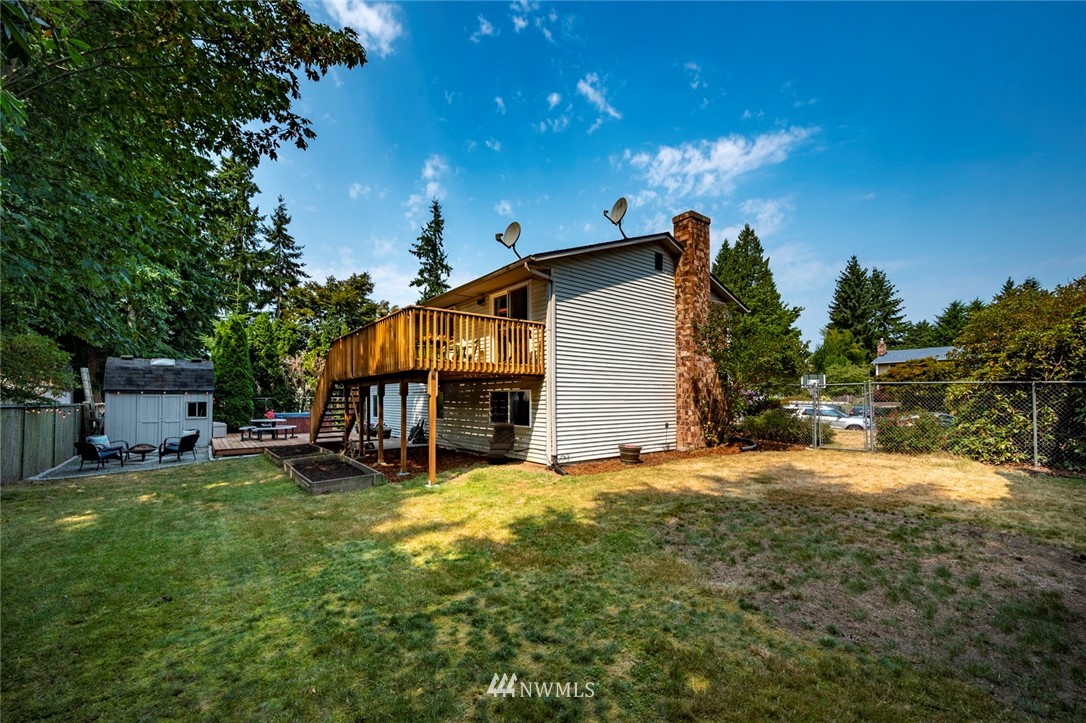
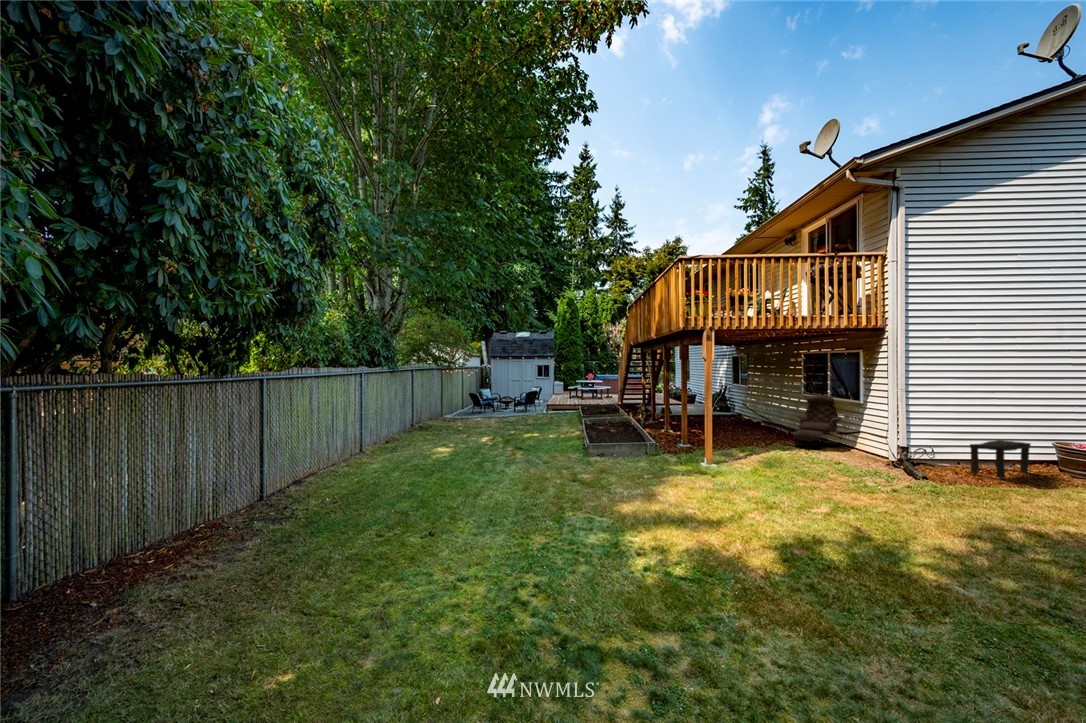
bench: none [587,445,612,468] -> present [970,440,1031,478]

